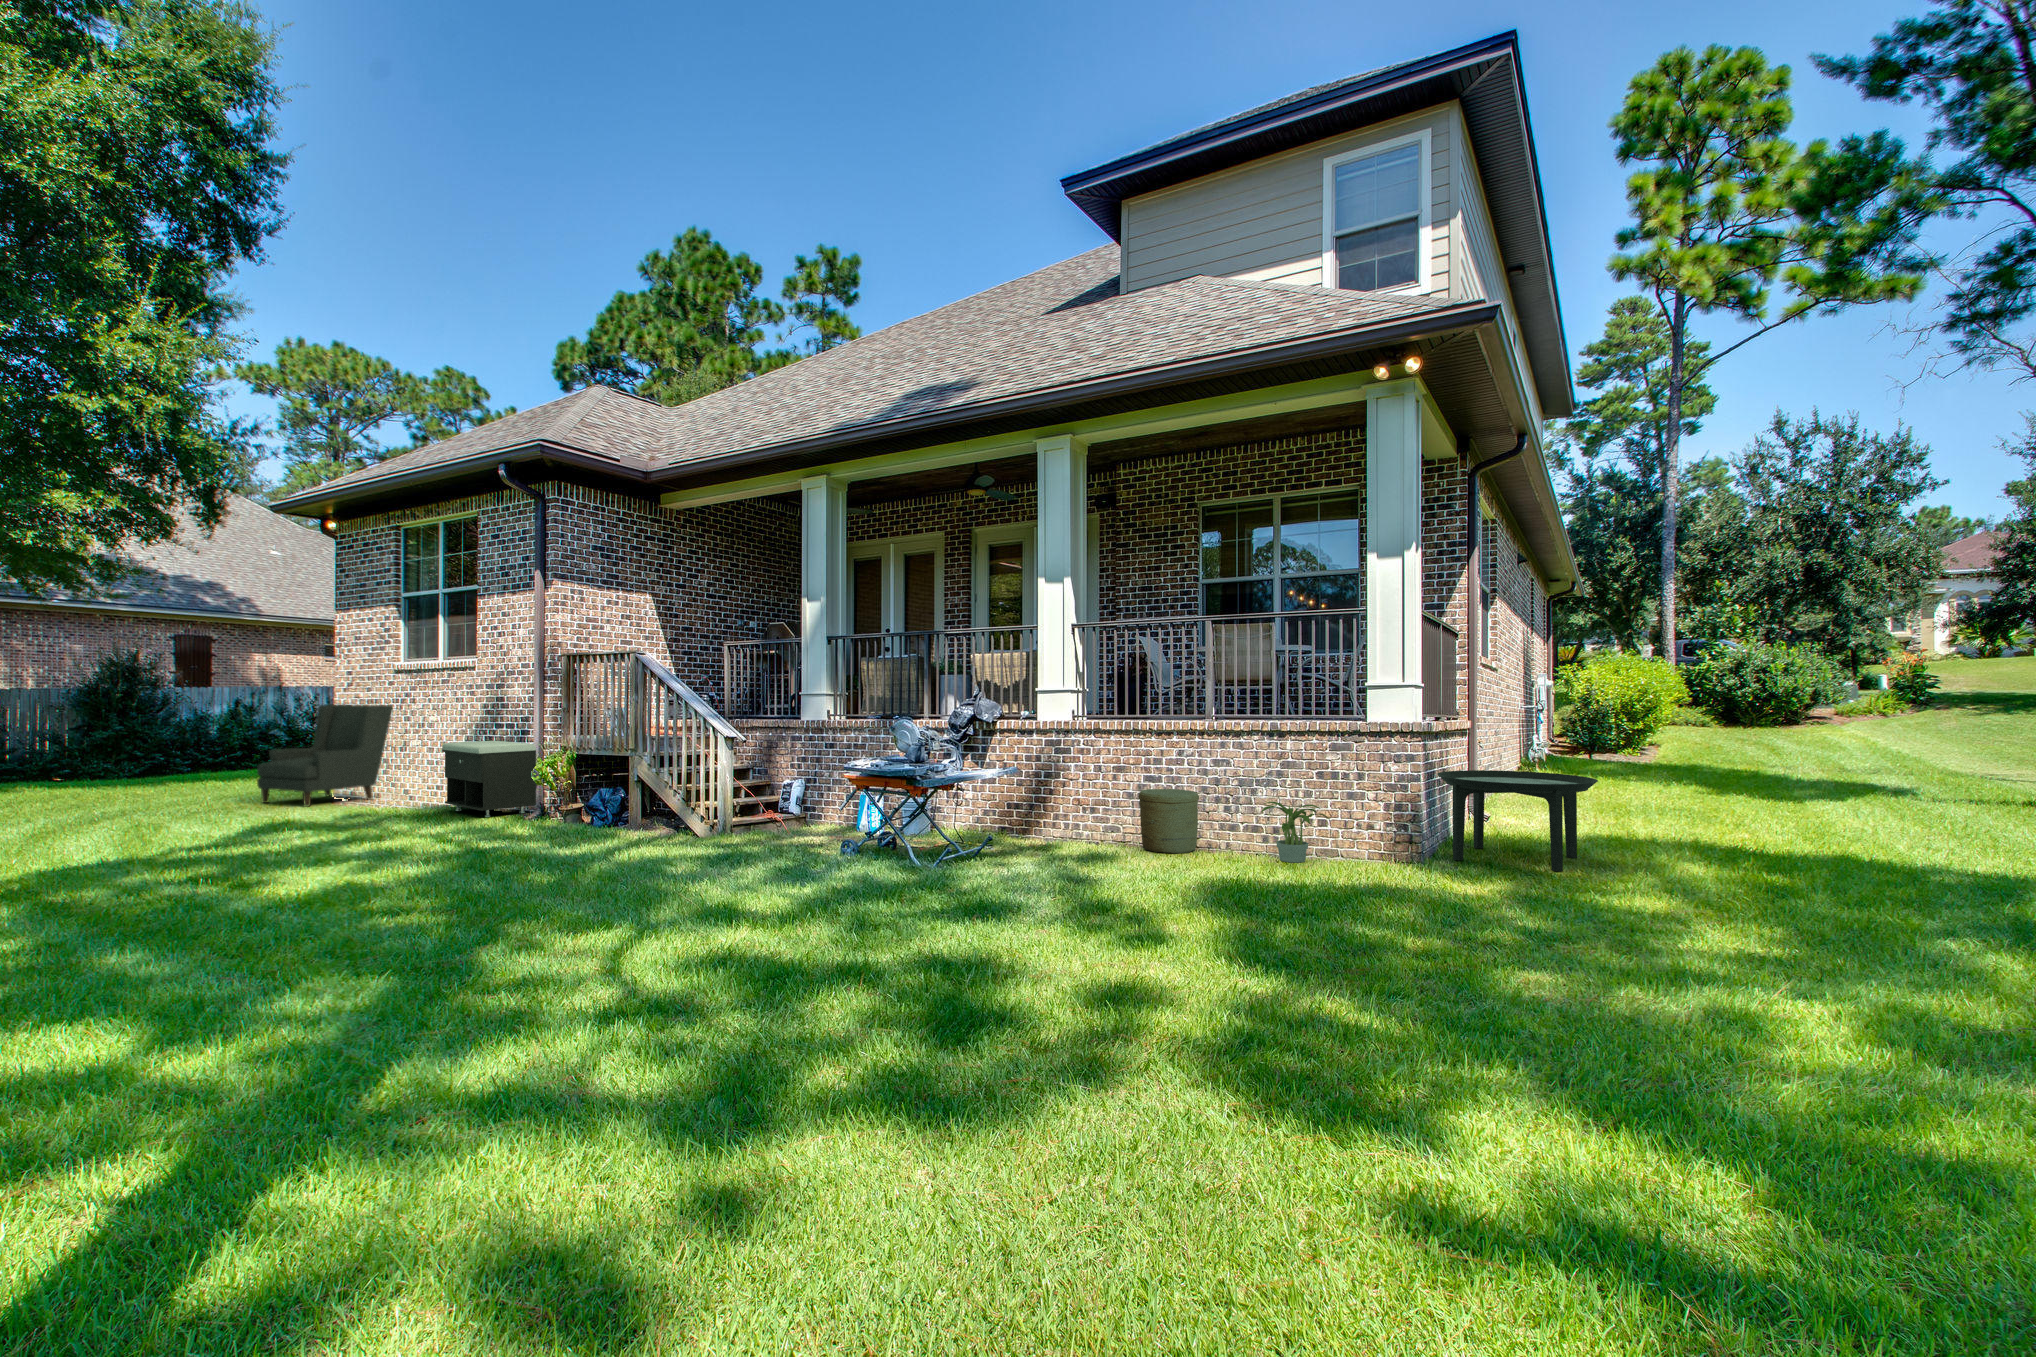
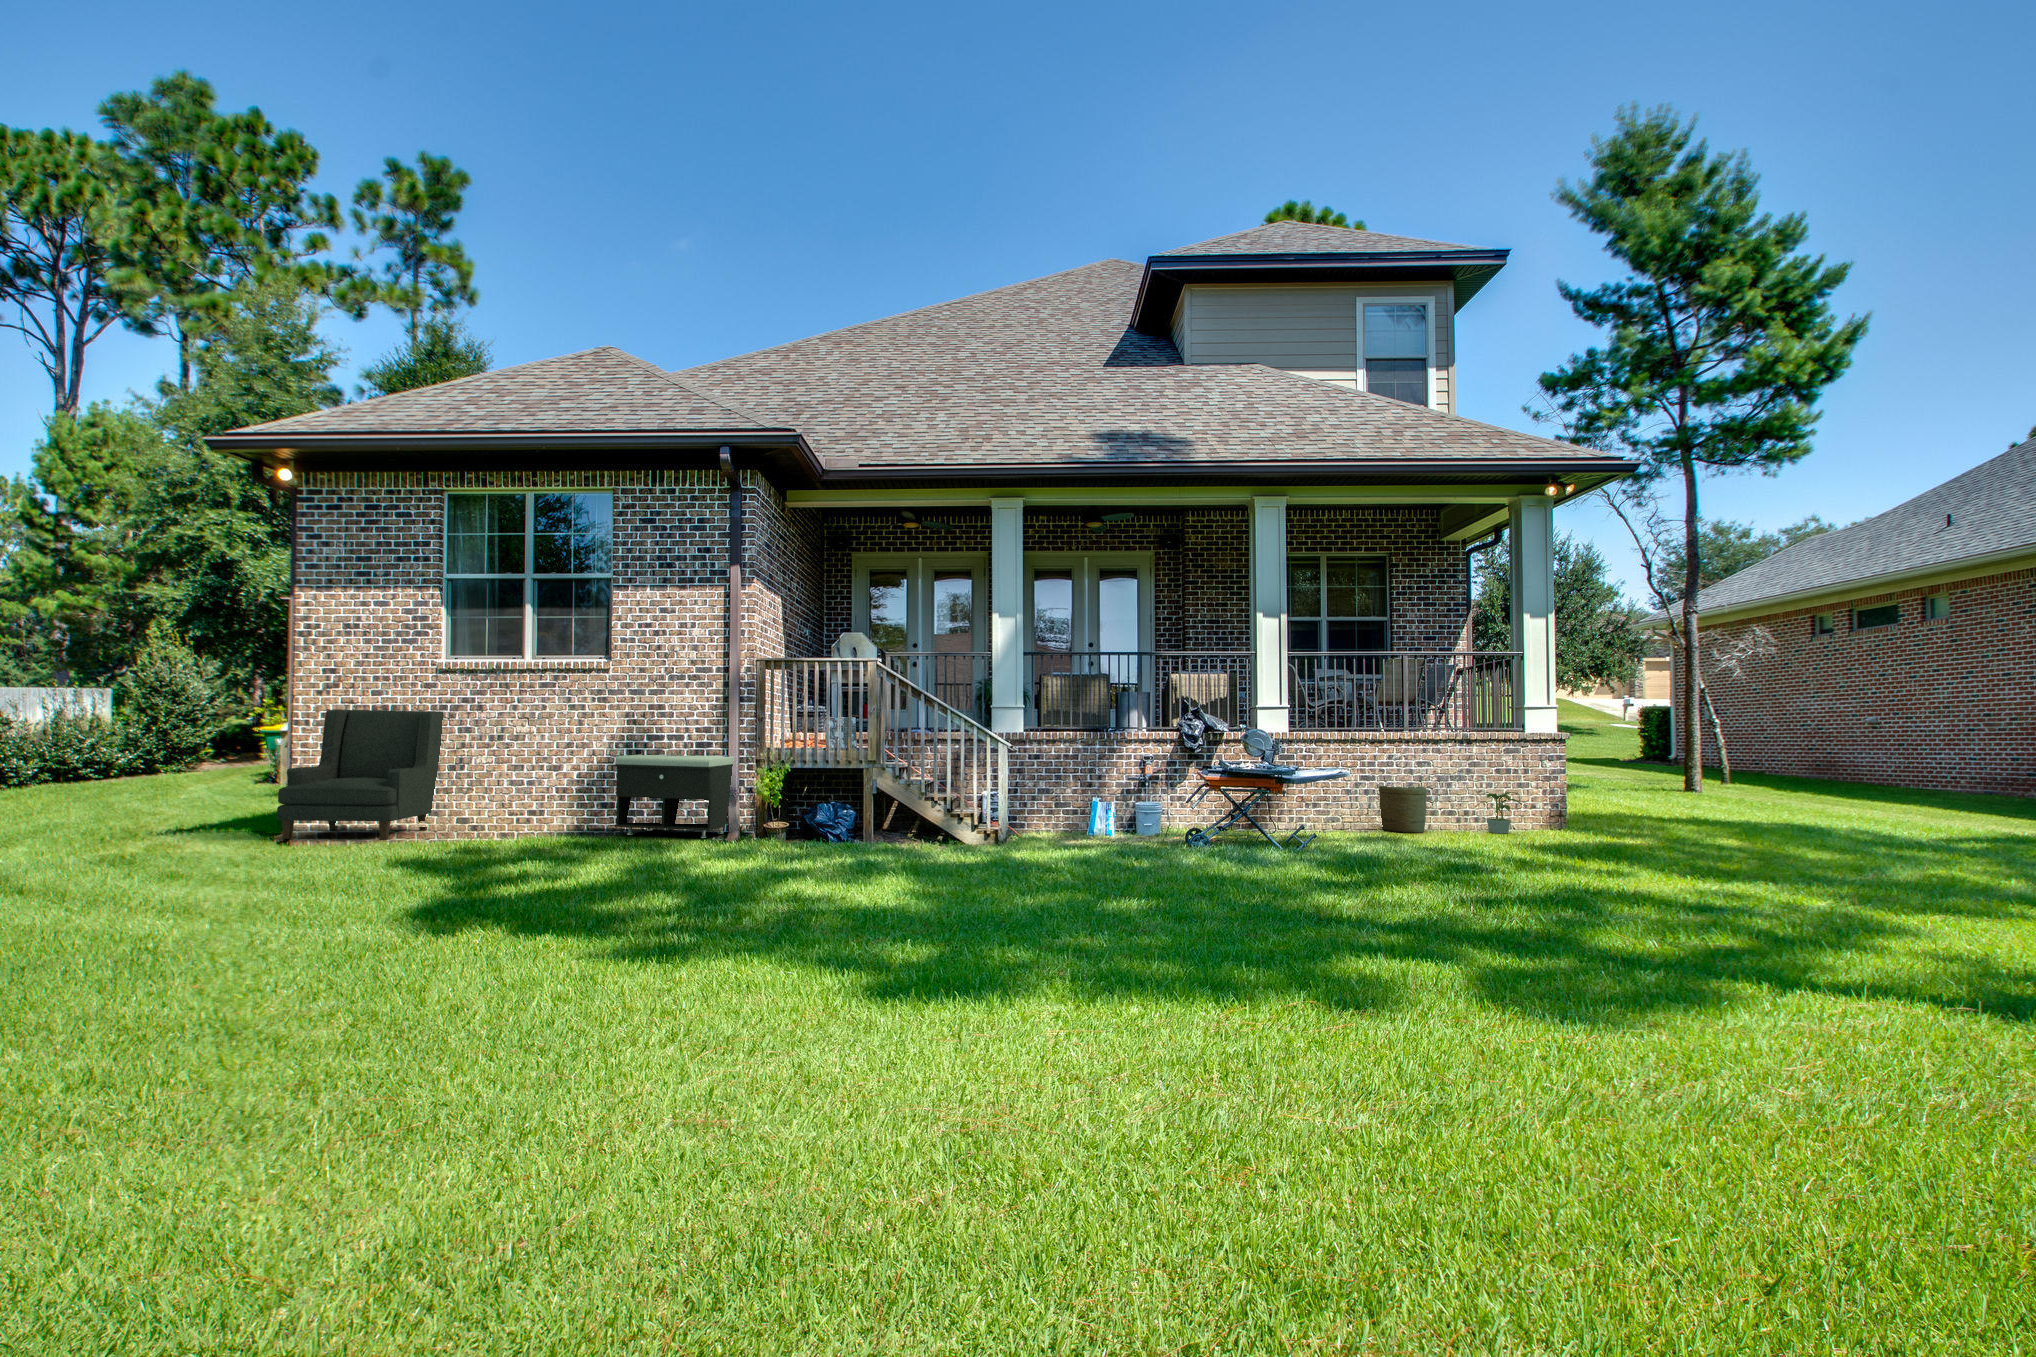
round table: present [1437,770,1598,871] -> none [1546,768,1655,830]

